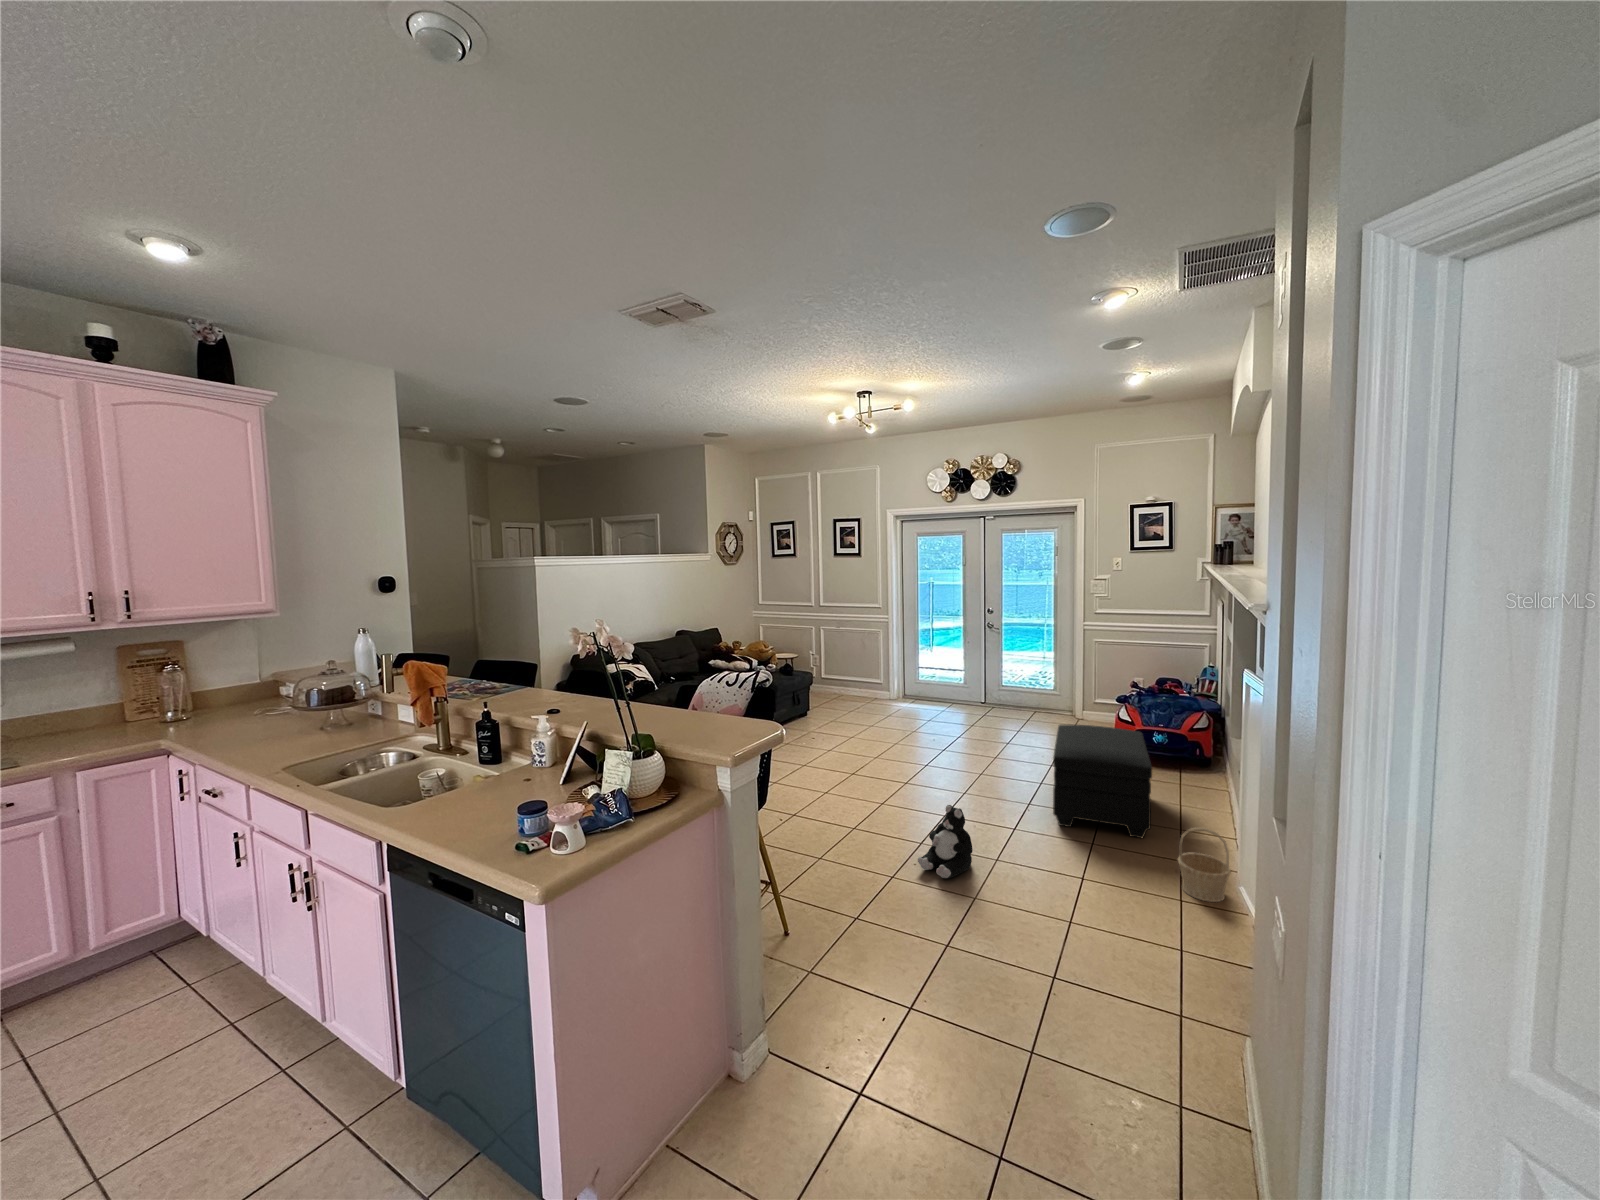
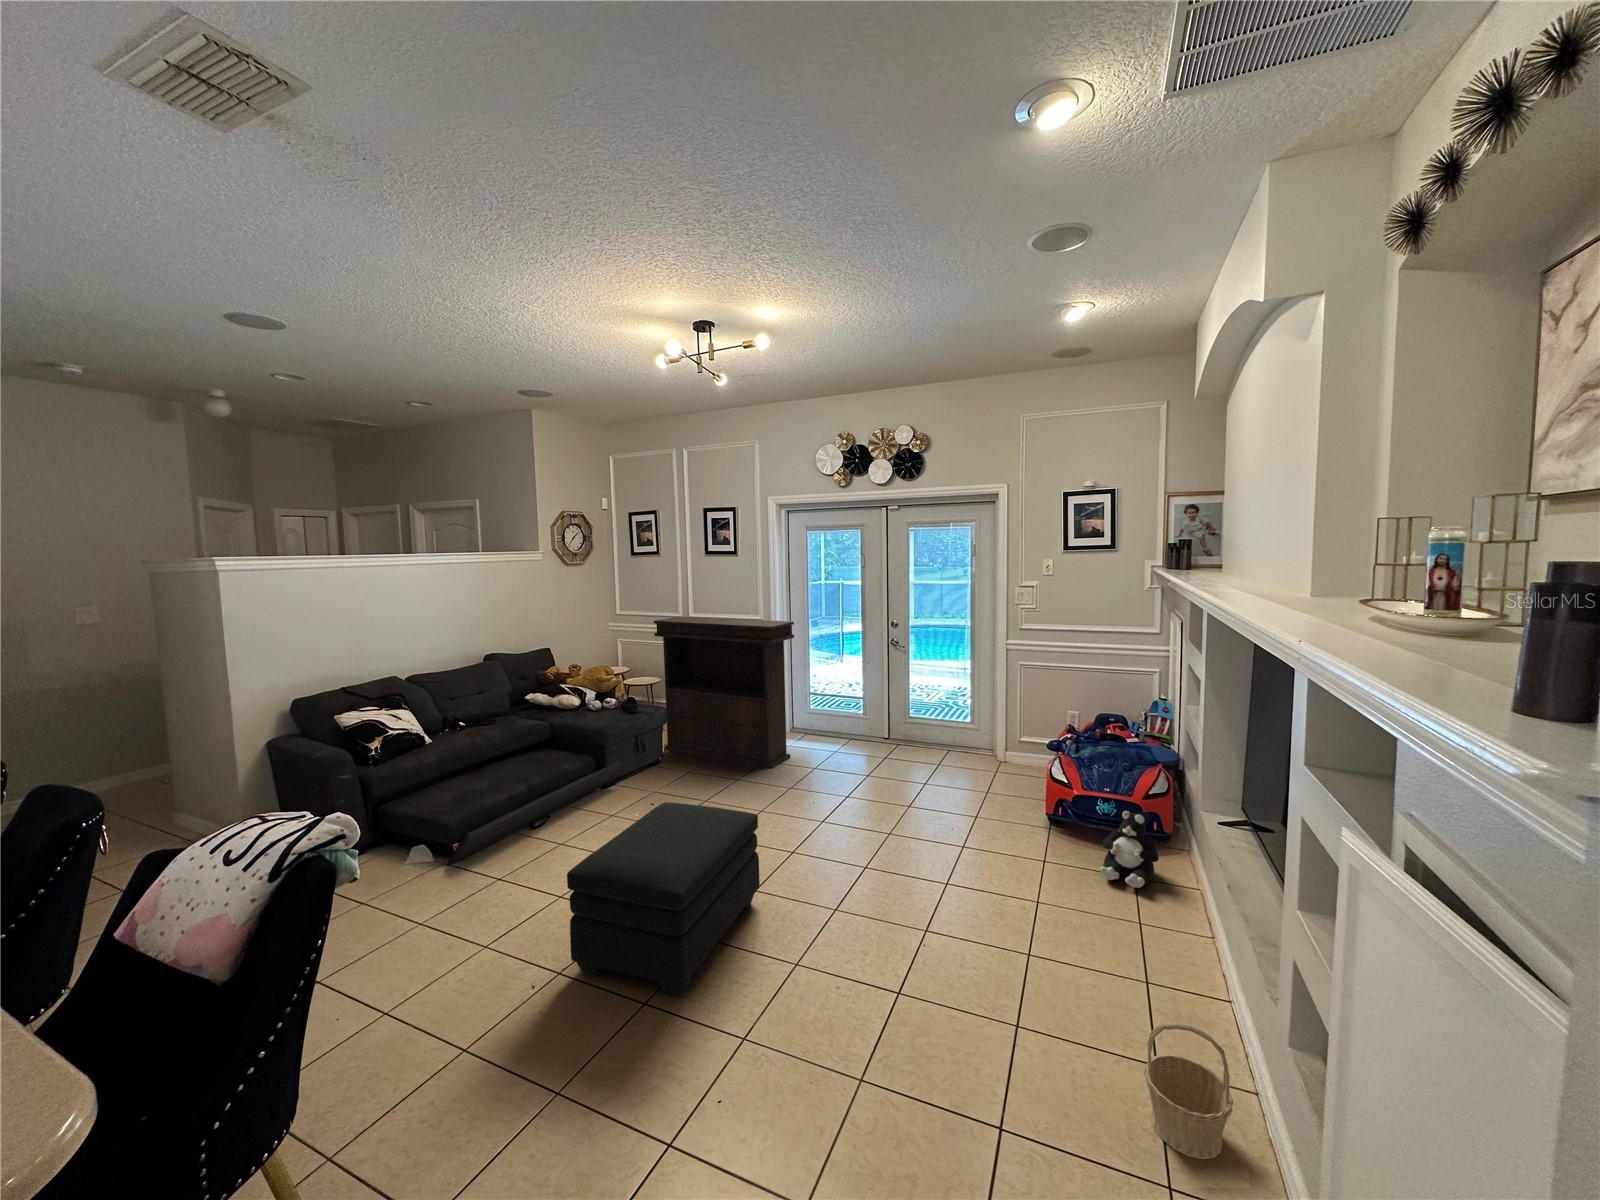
console table: none [800,604,911,719] -> present [654,617,794,769]
ottoman: present [1053,724,1152,838] -> present [567,802,760,997]
plush toy: present [918,805,973,878] -> present [1100,810,1159,888]

